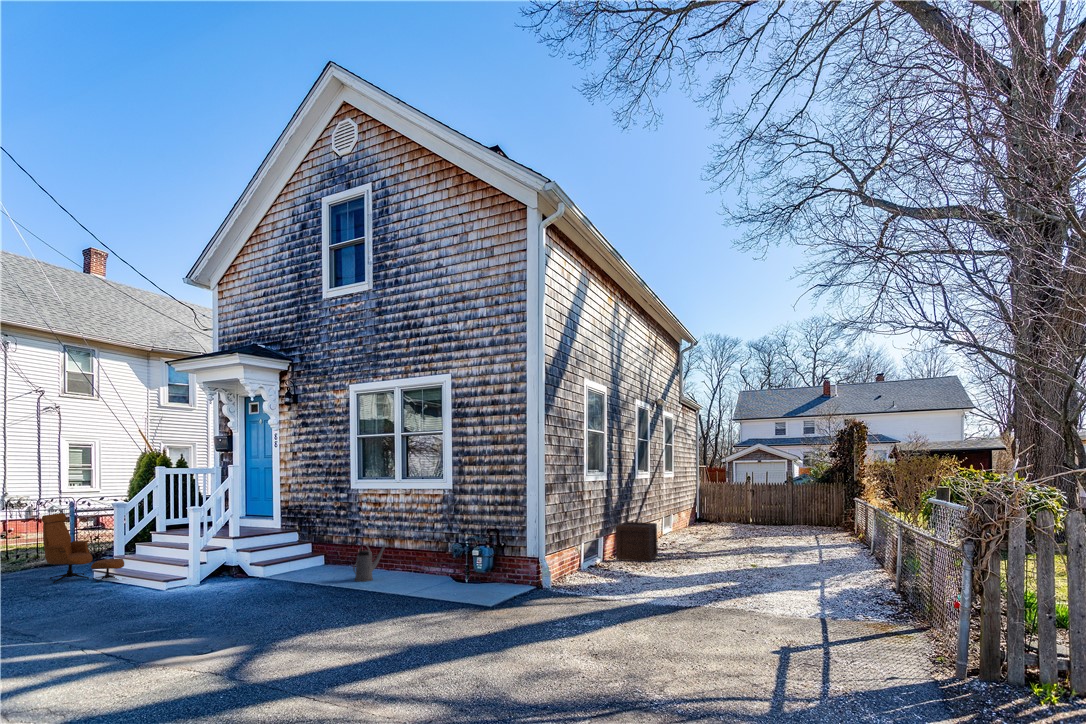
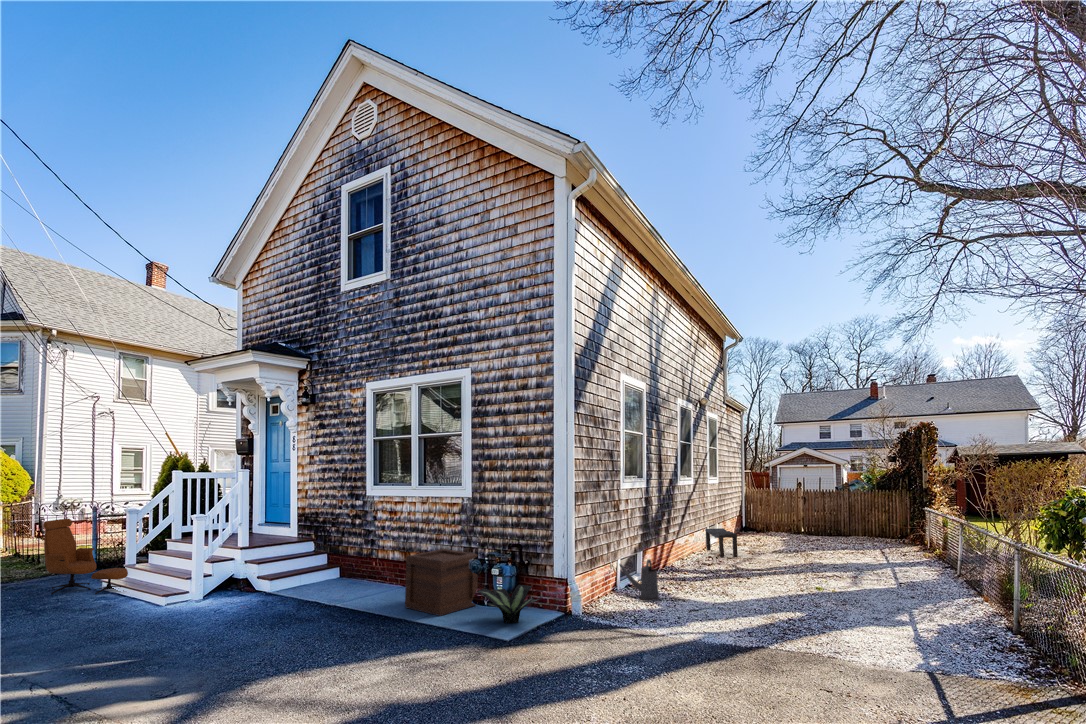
bench: none [659,519,688,547] -> present [705,528,738,558]
wooden crate: present [616,522,658,562] -> present [405,549,478,616]
watering can: present [353,545,385,582] -> present [619,559,664,600]
potted plant: none [459,564,516,596] -> present [477,585,539,624]

